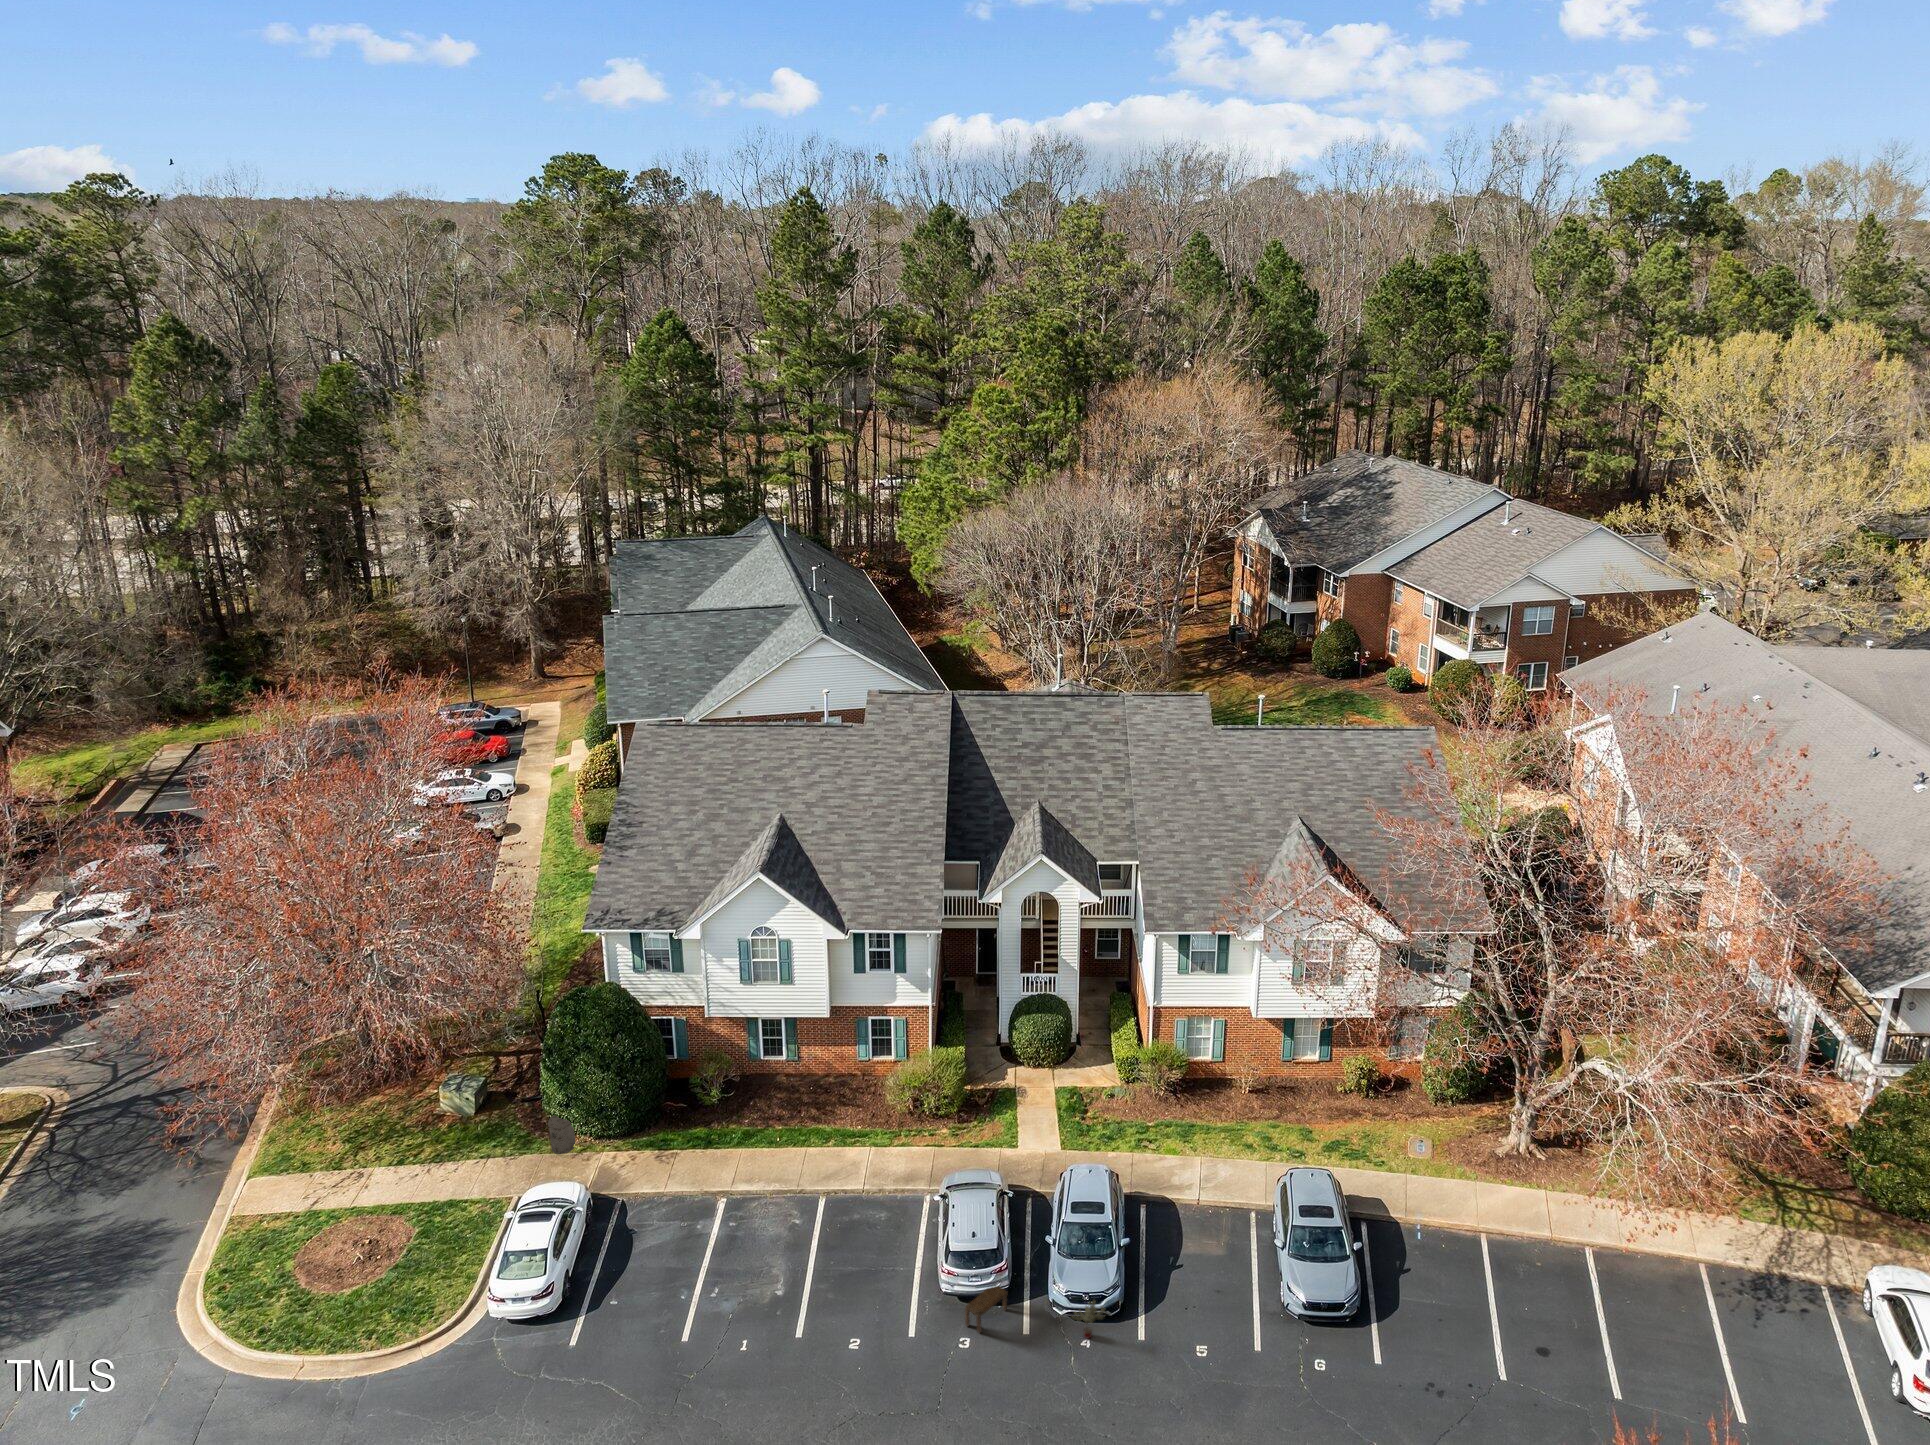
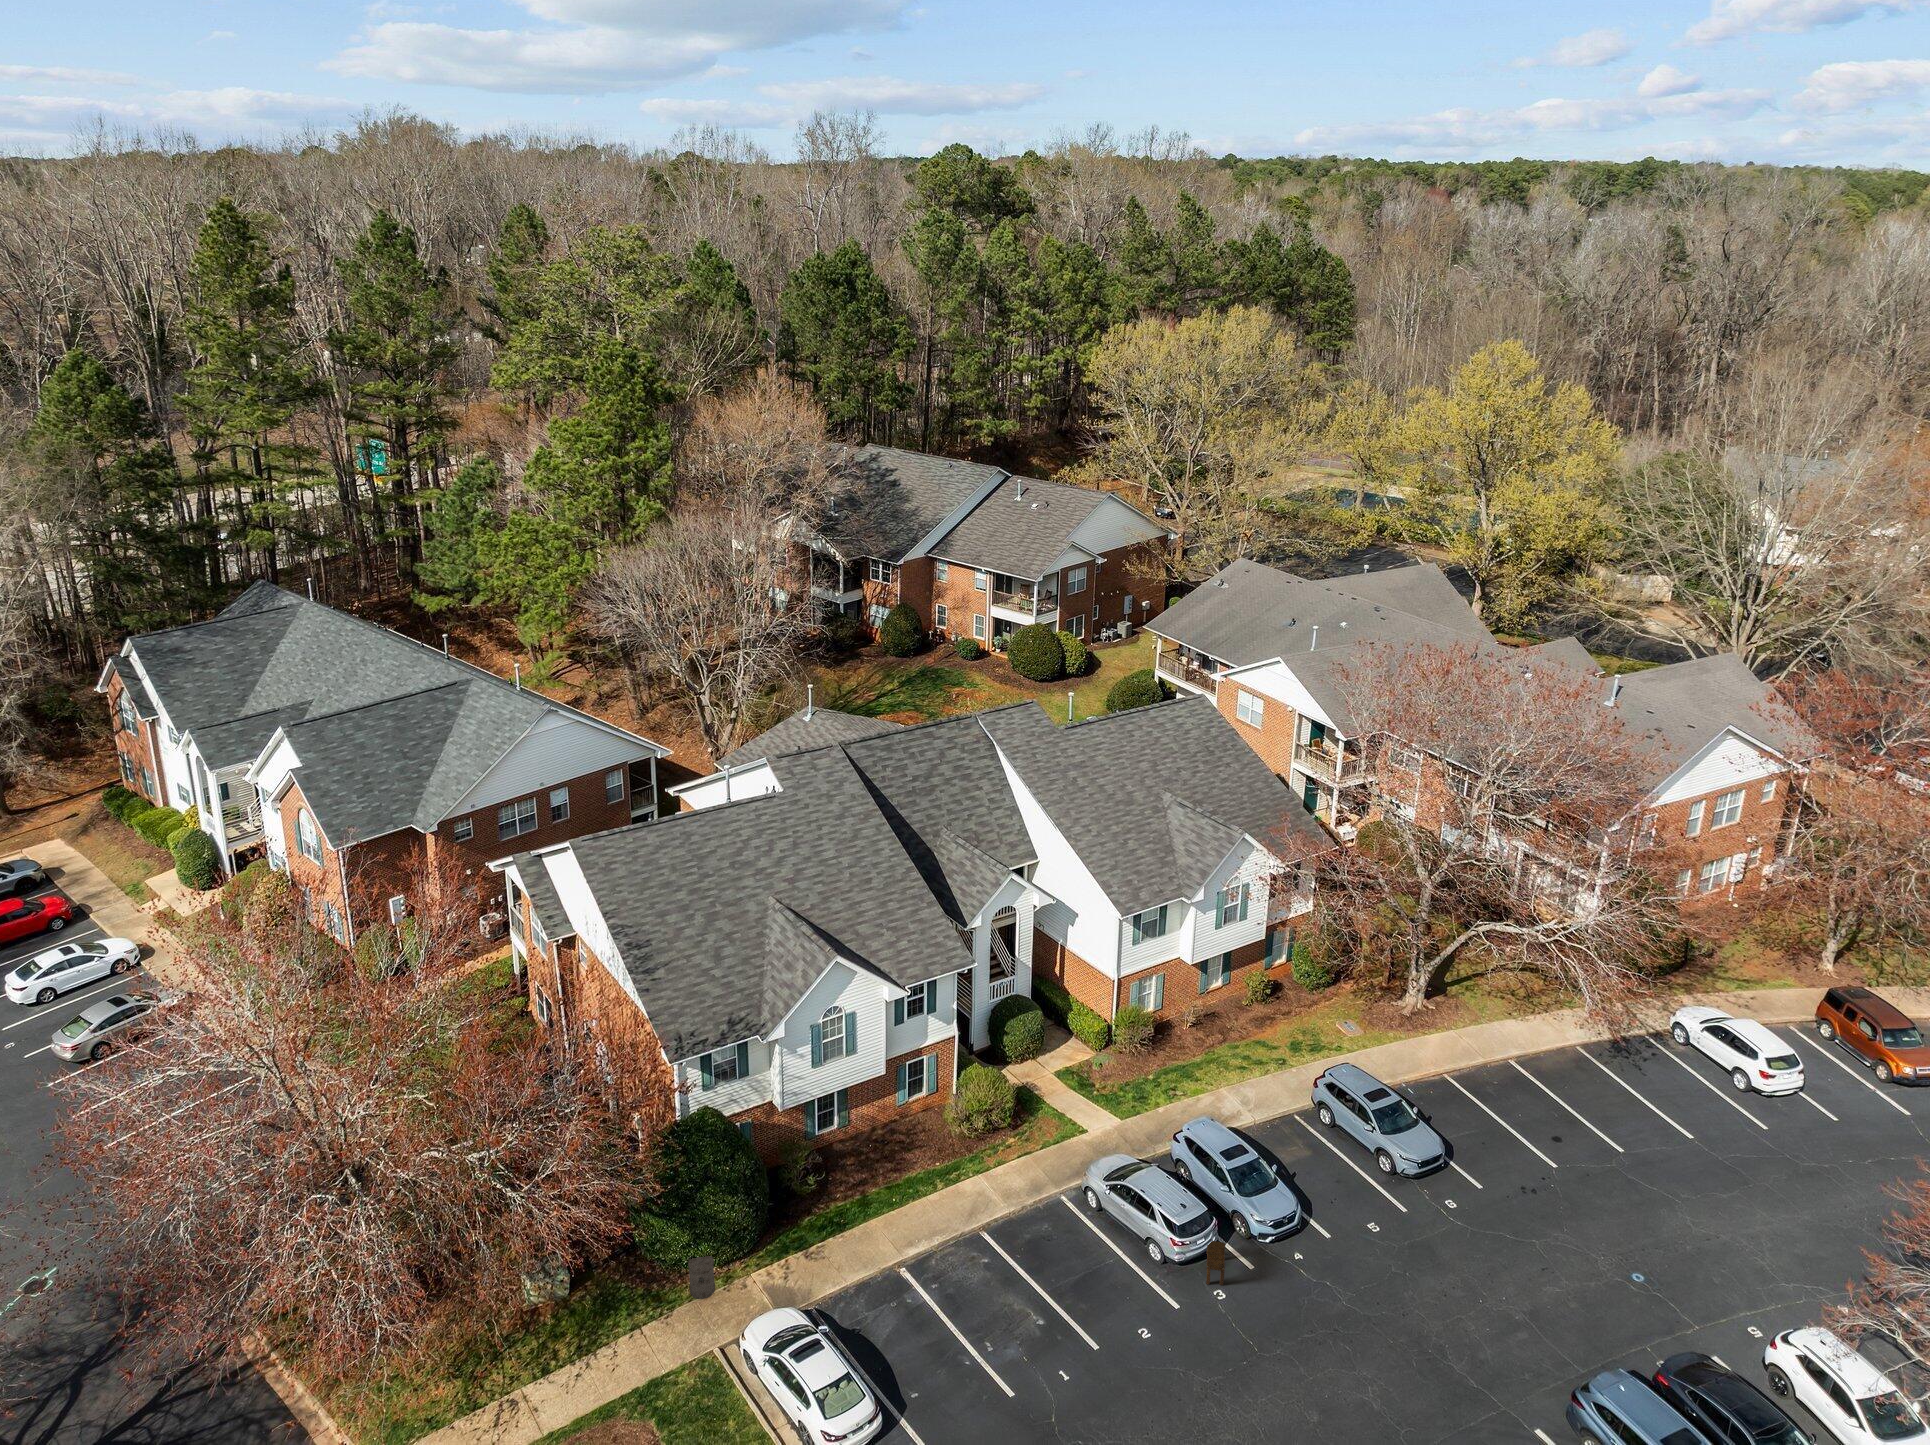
potted tree: present [1072,1301,1105,1338] -> none [1284,1219,1311,1255]

